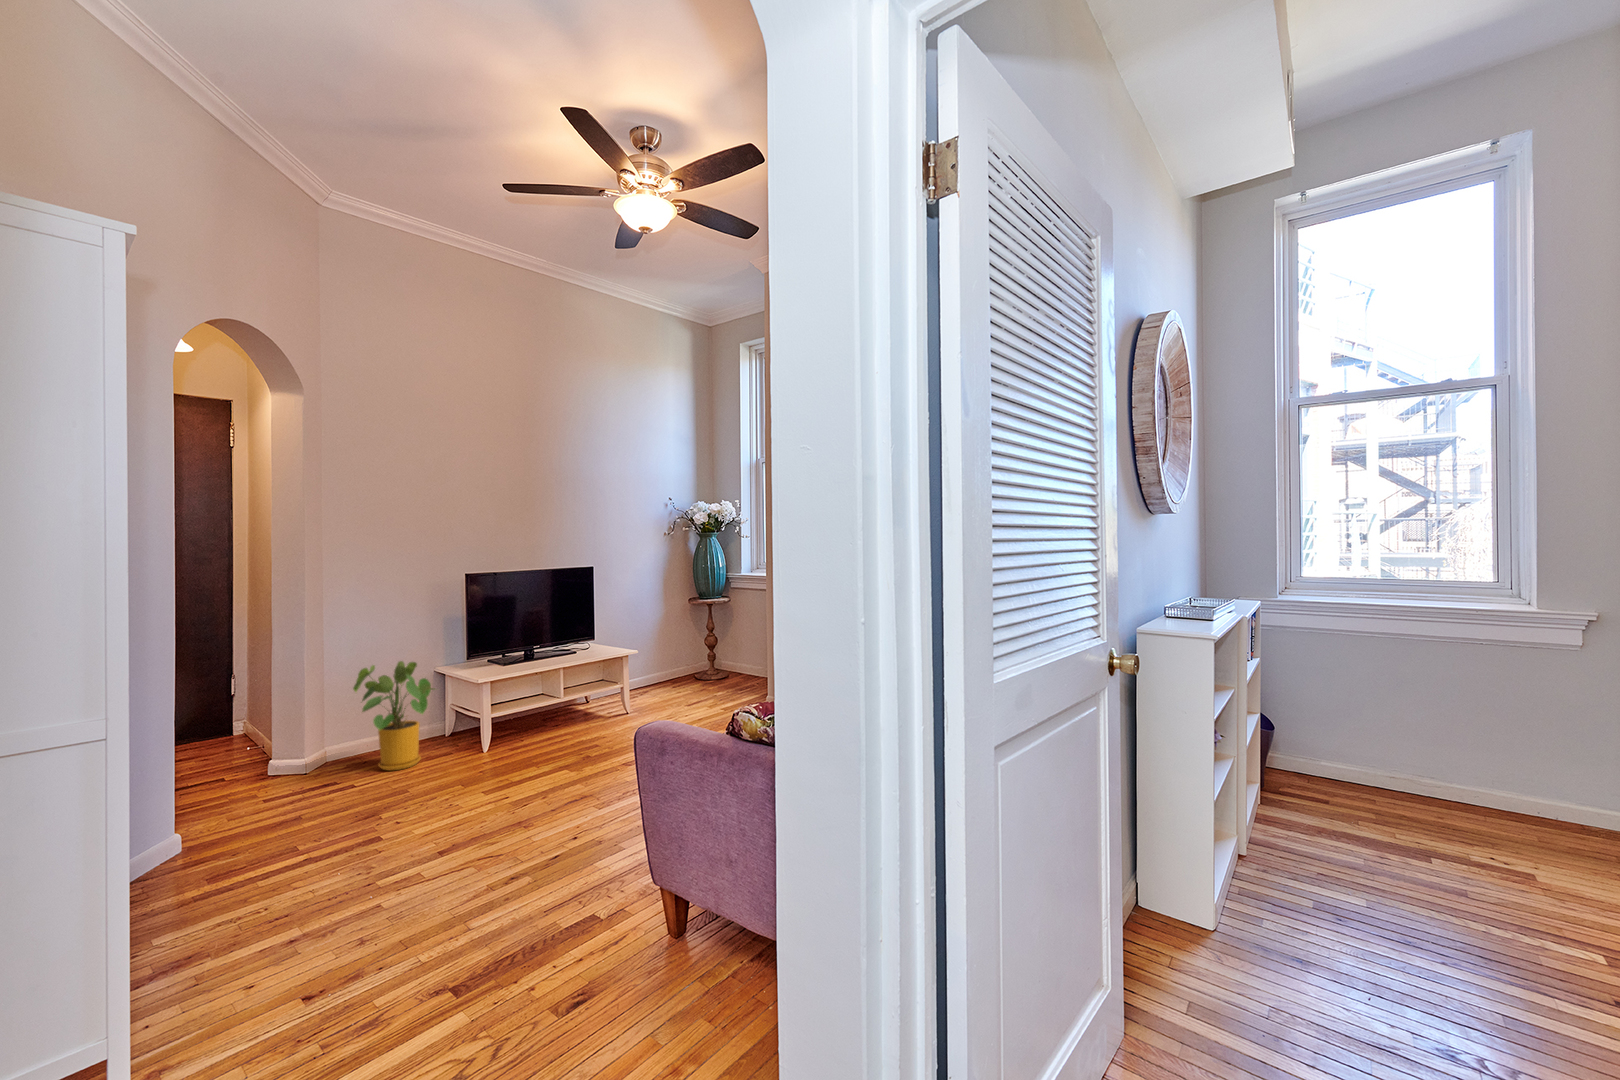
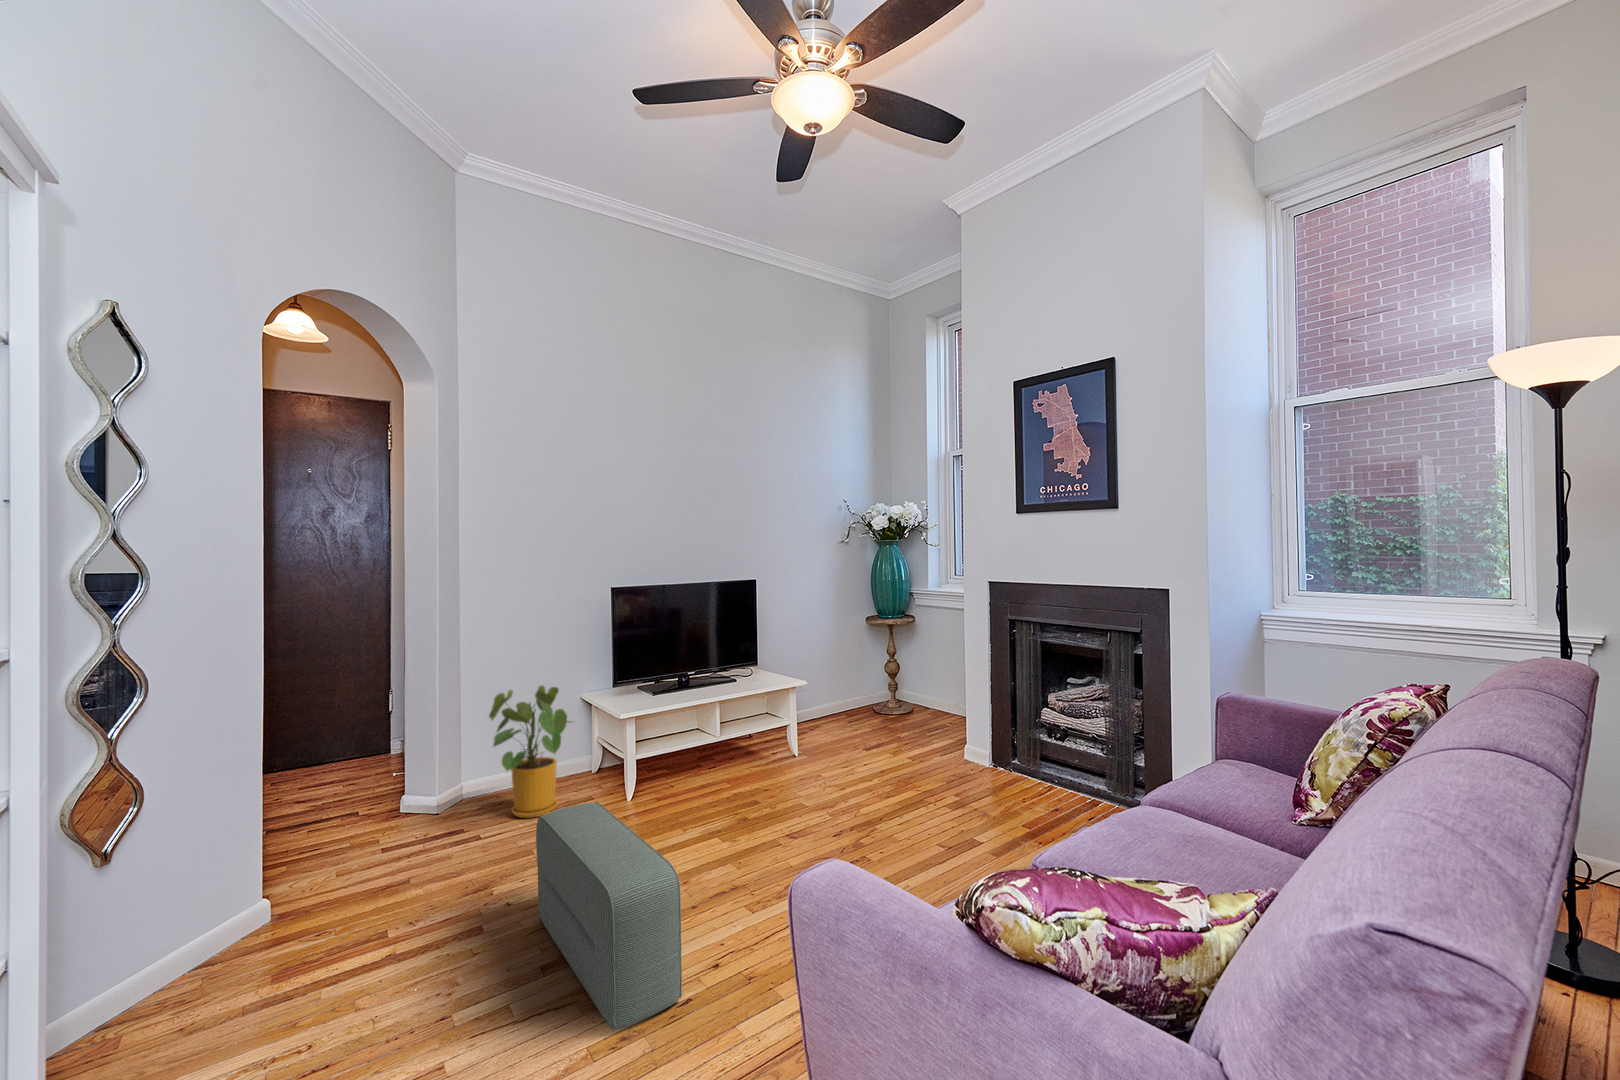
pouf: none [426,740,550,873] -> present [536,802,682,1030]

